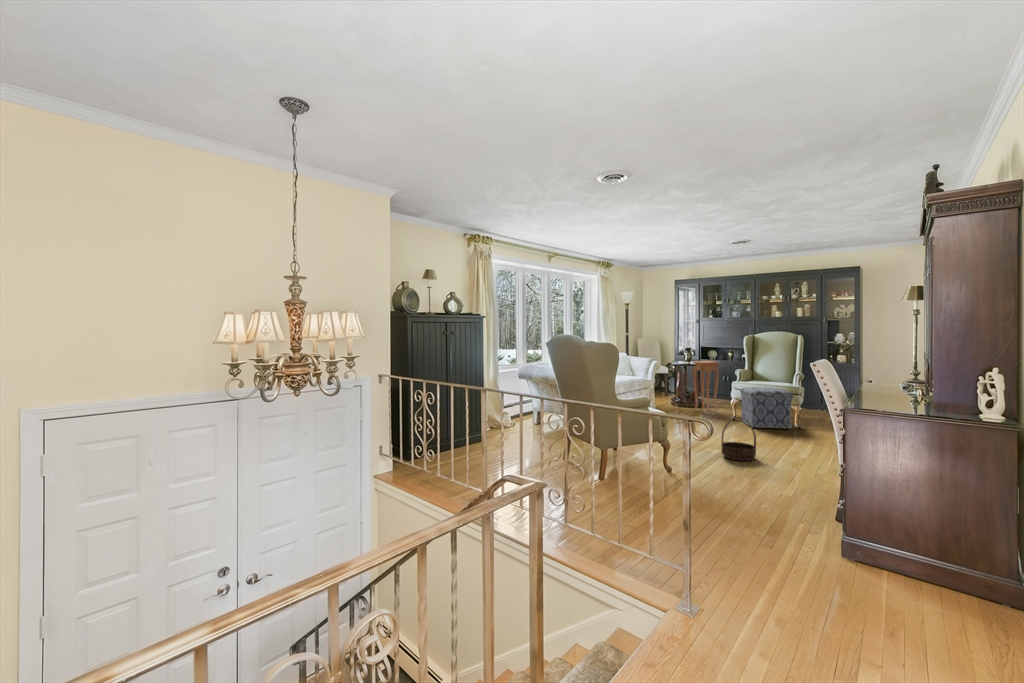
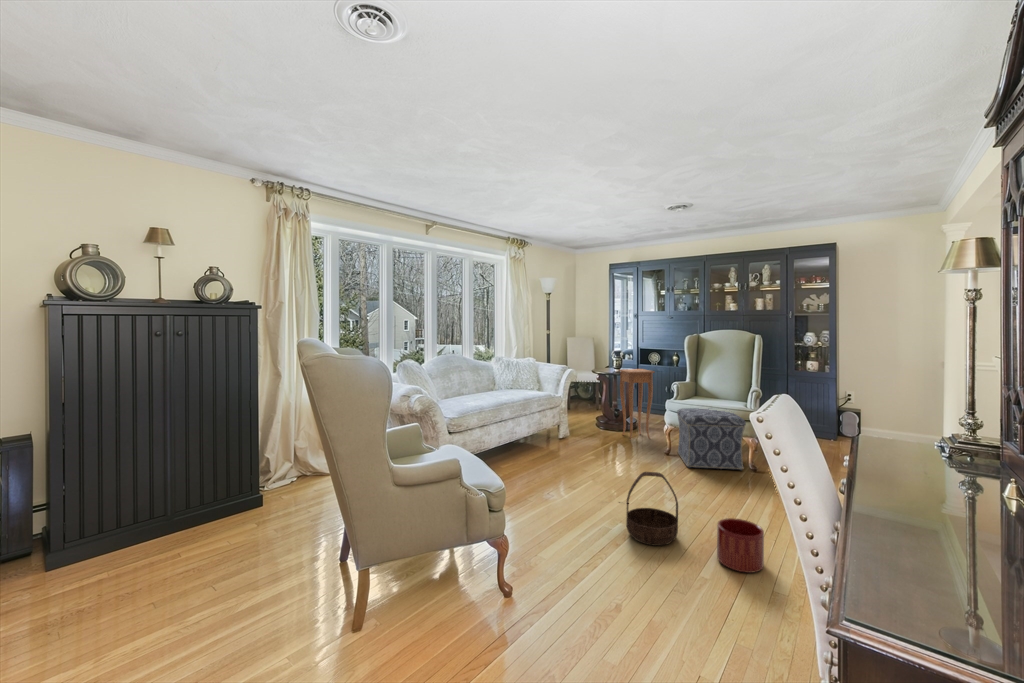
planter: none [783,442,813,470] -> present [717,518,764,573]

